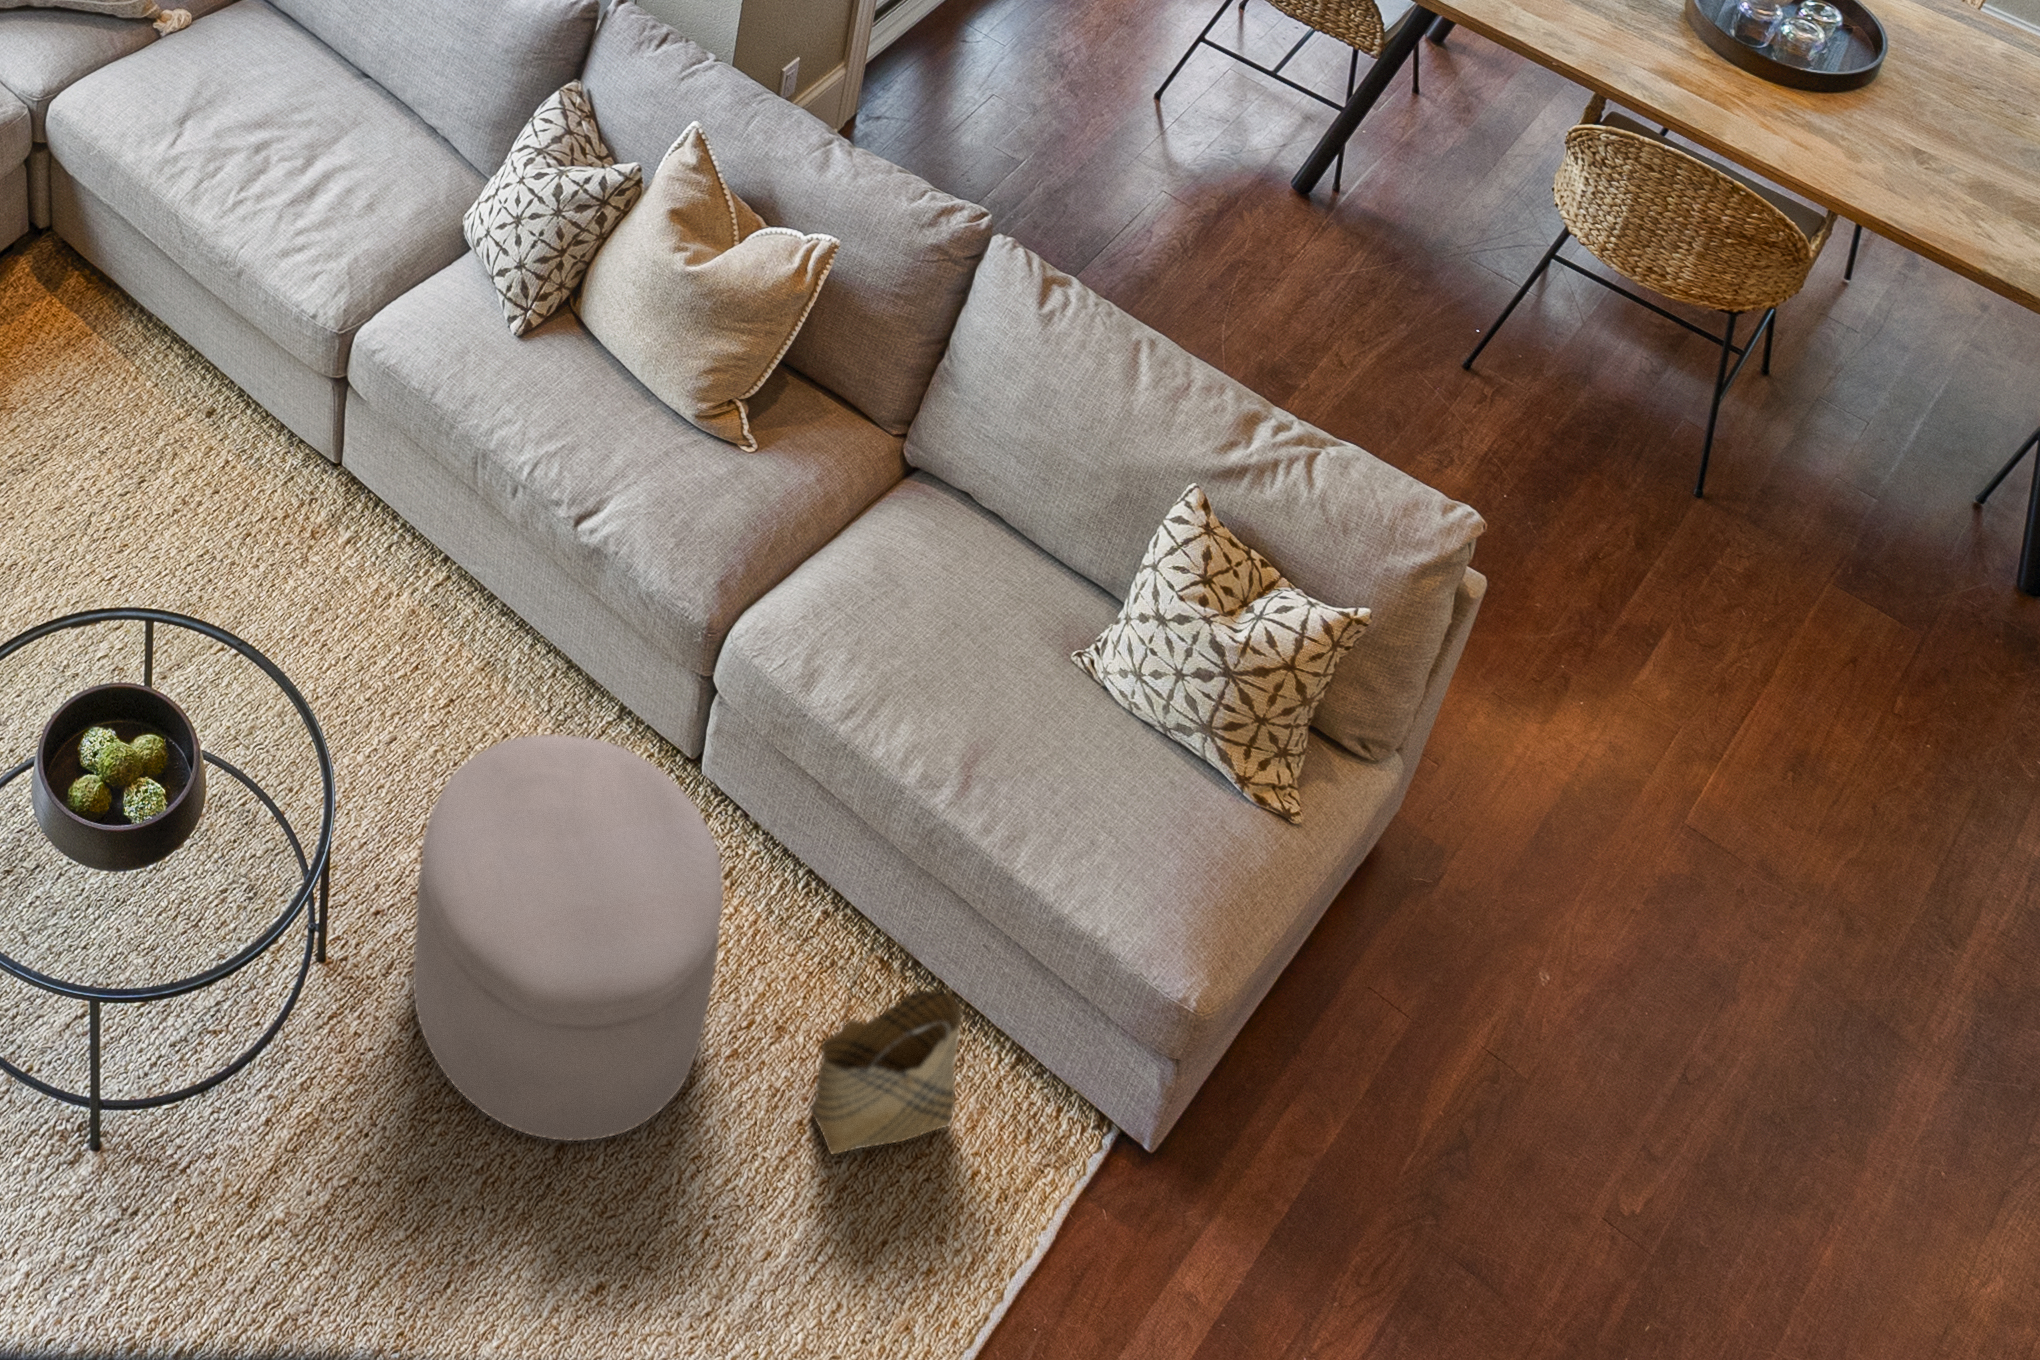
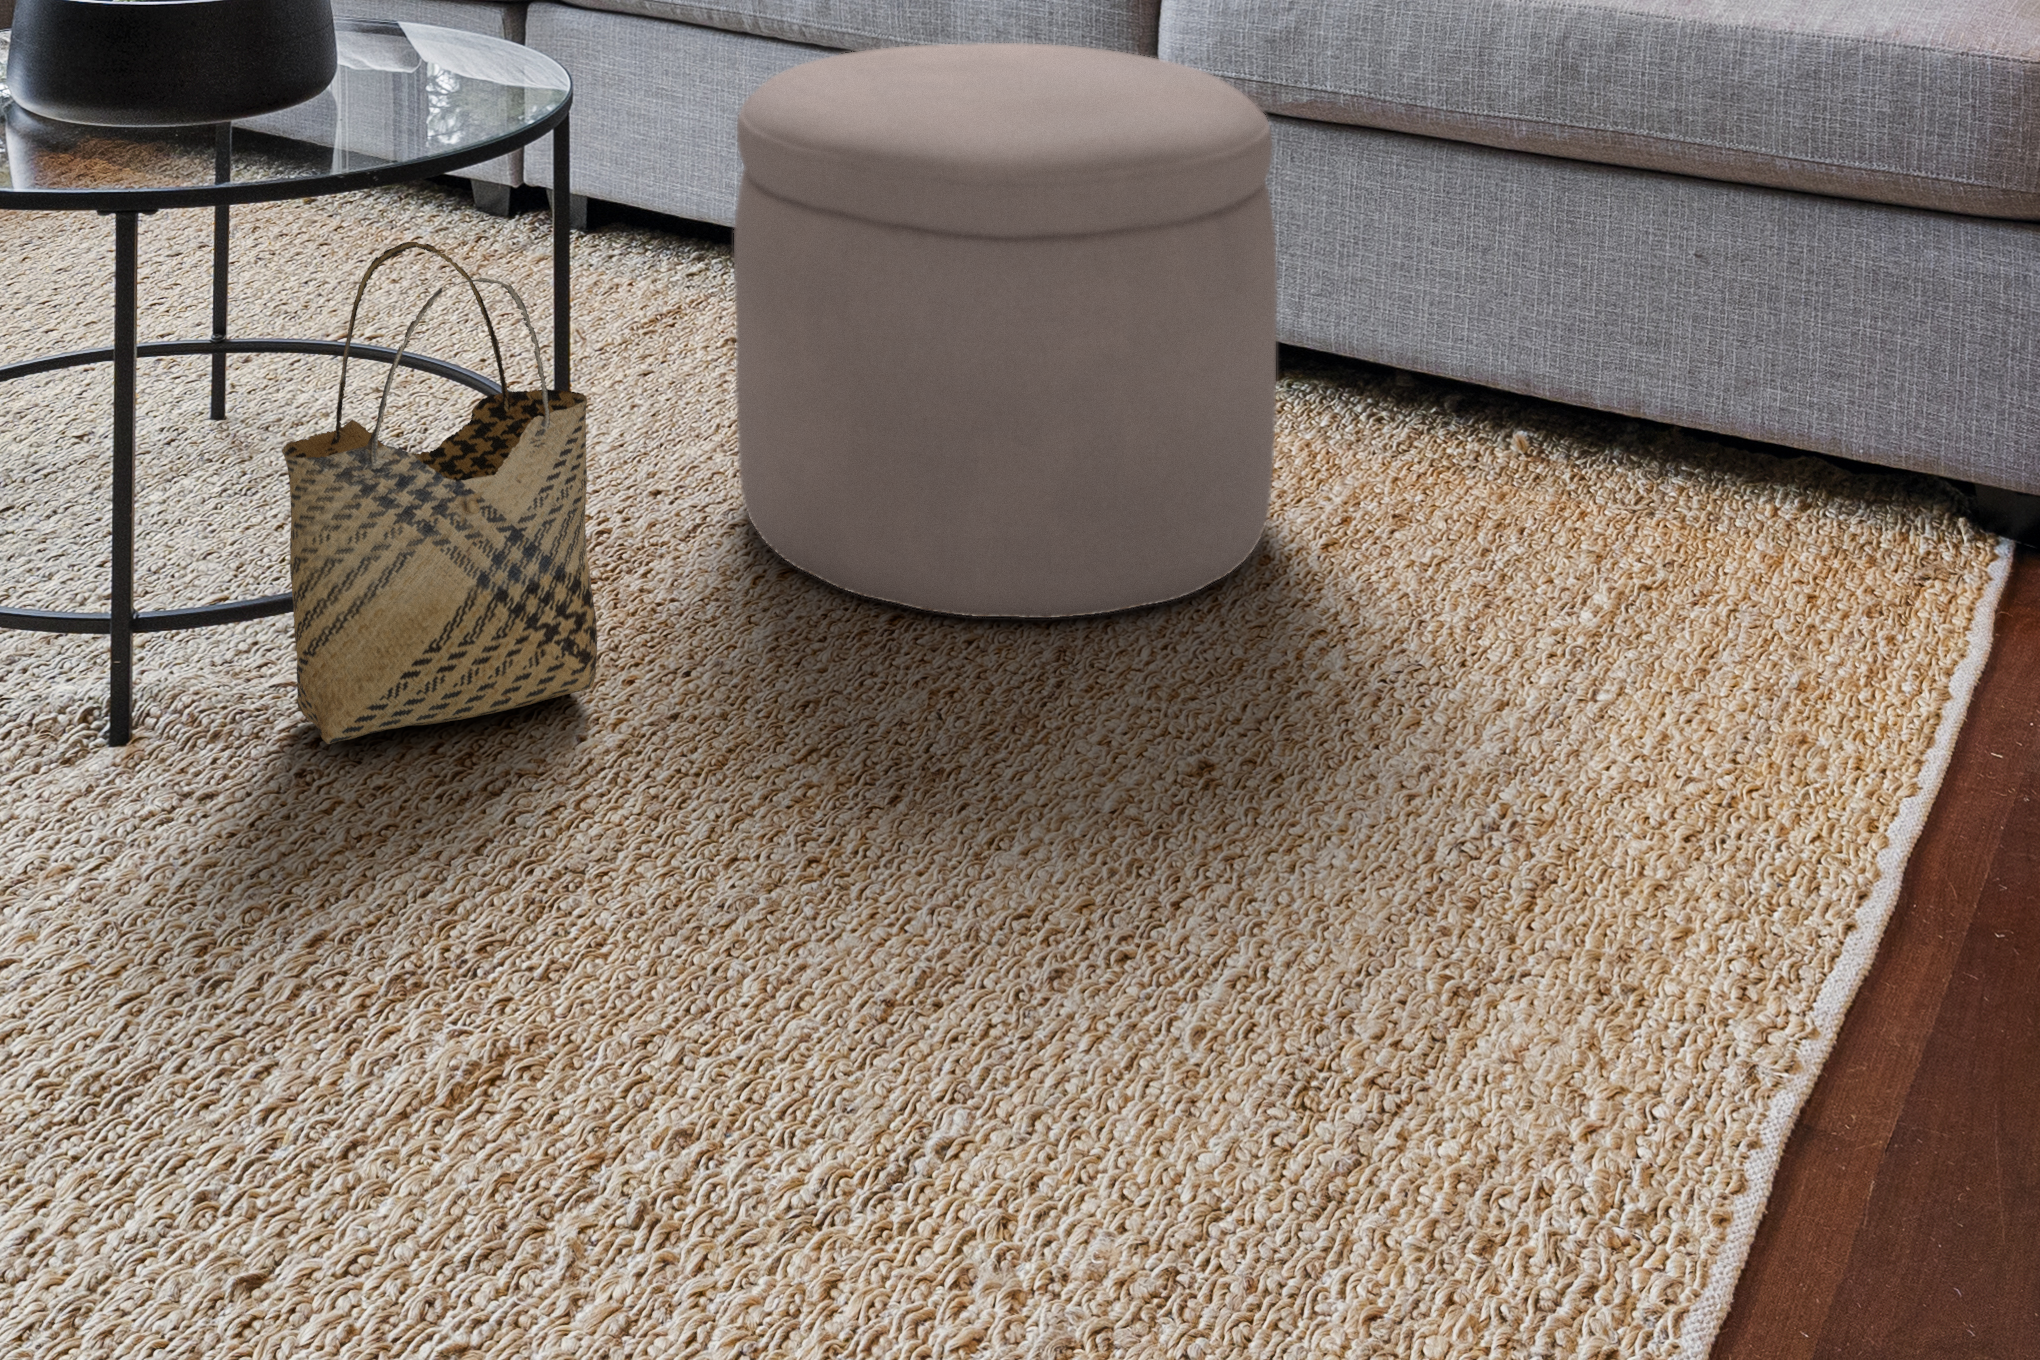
woven basket: present [810,942,963,1154] -> present [282,242,597,744]

